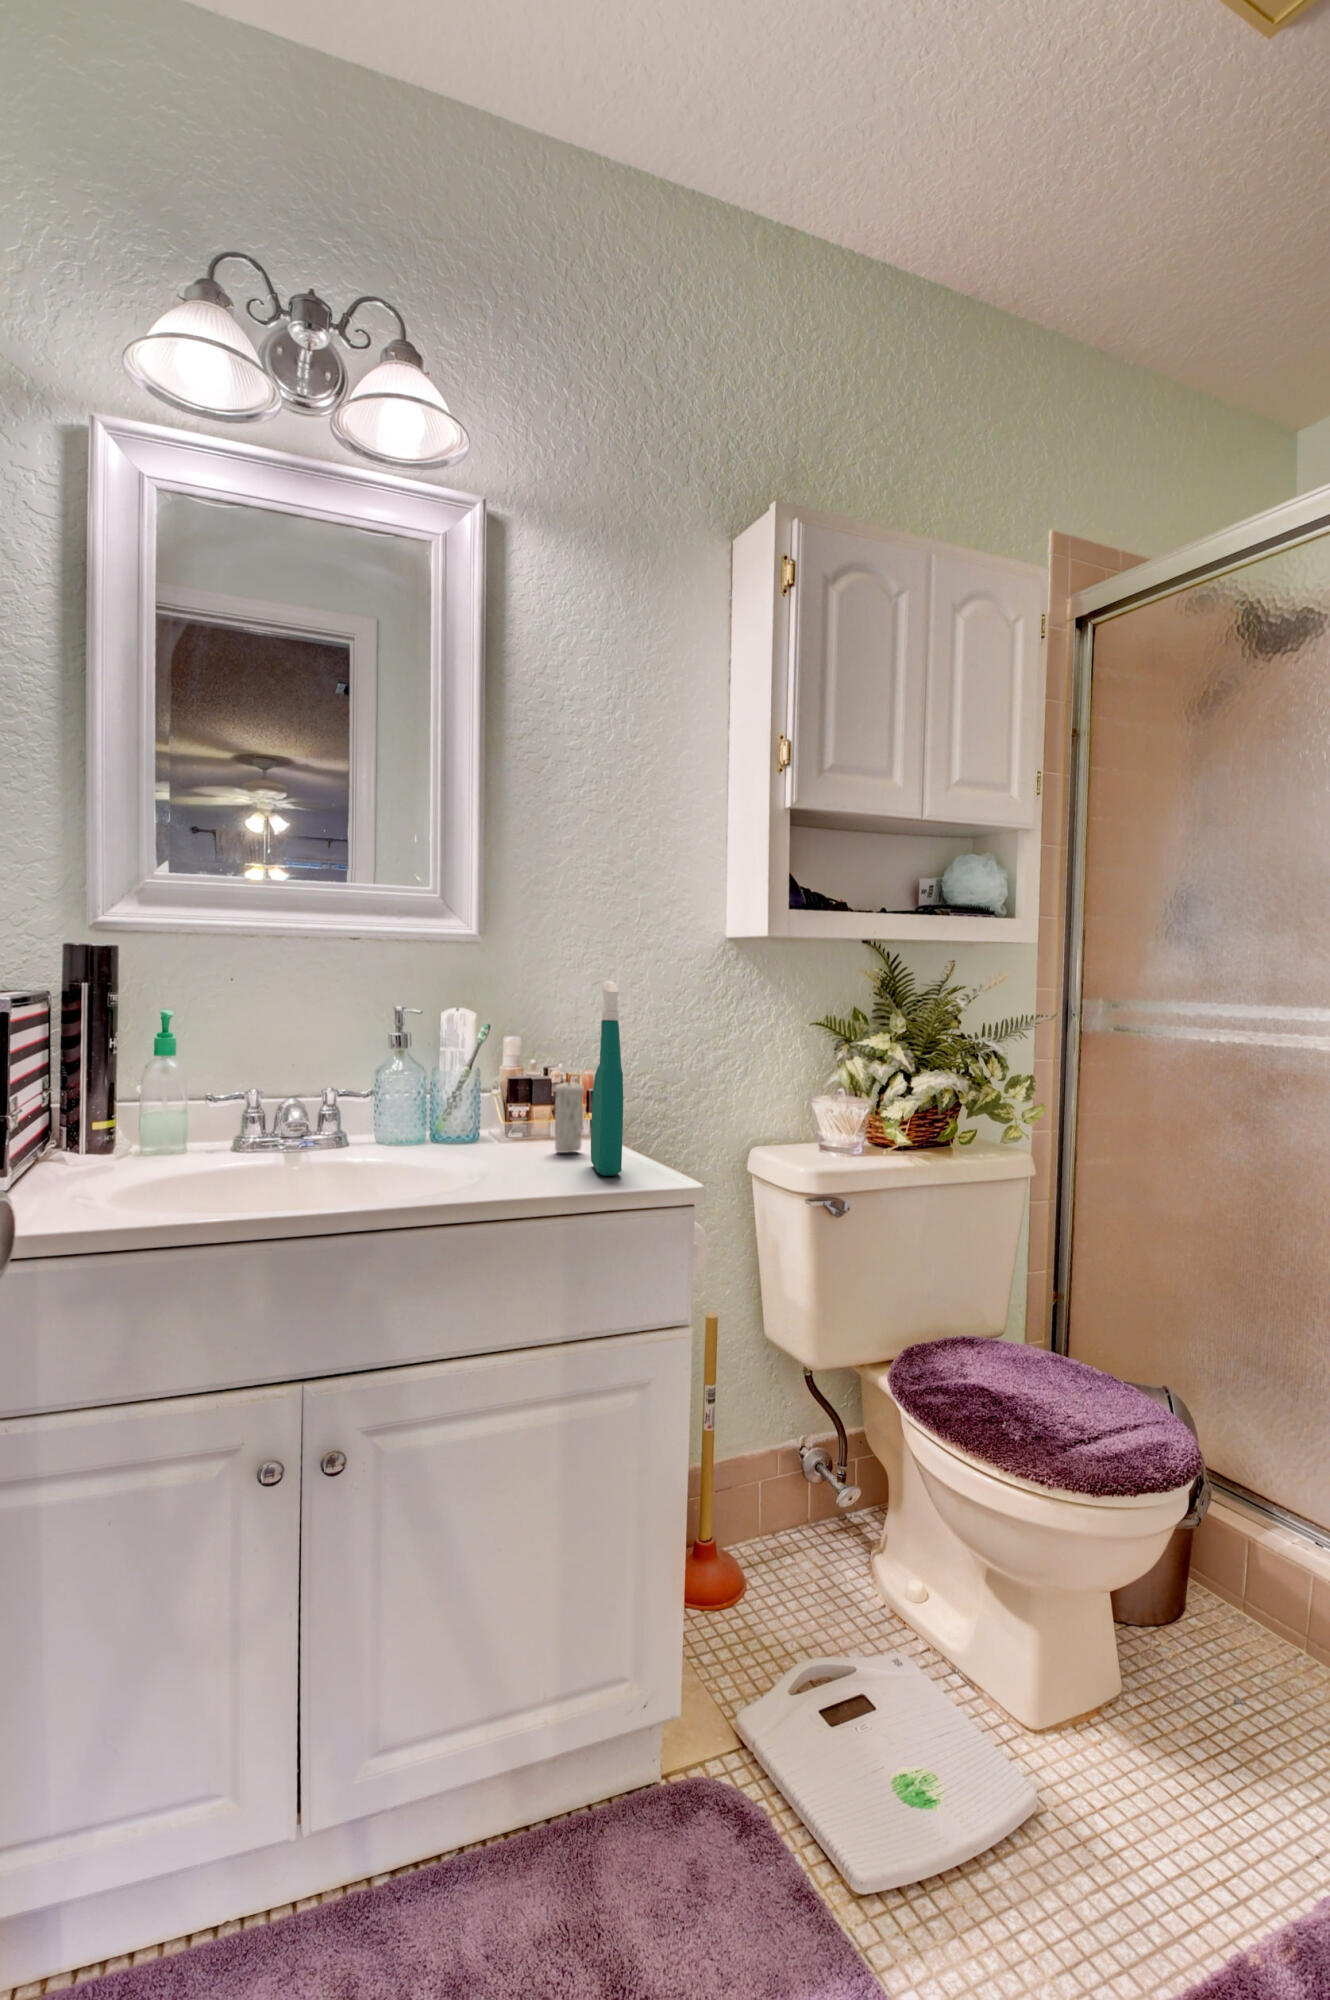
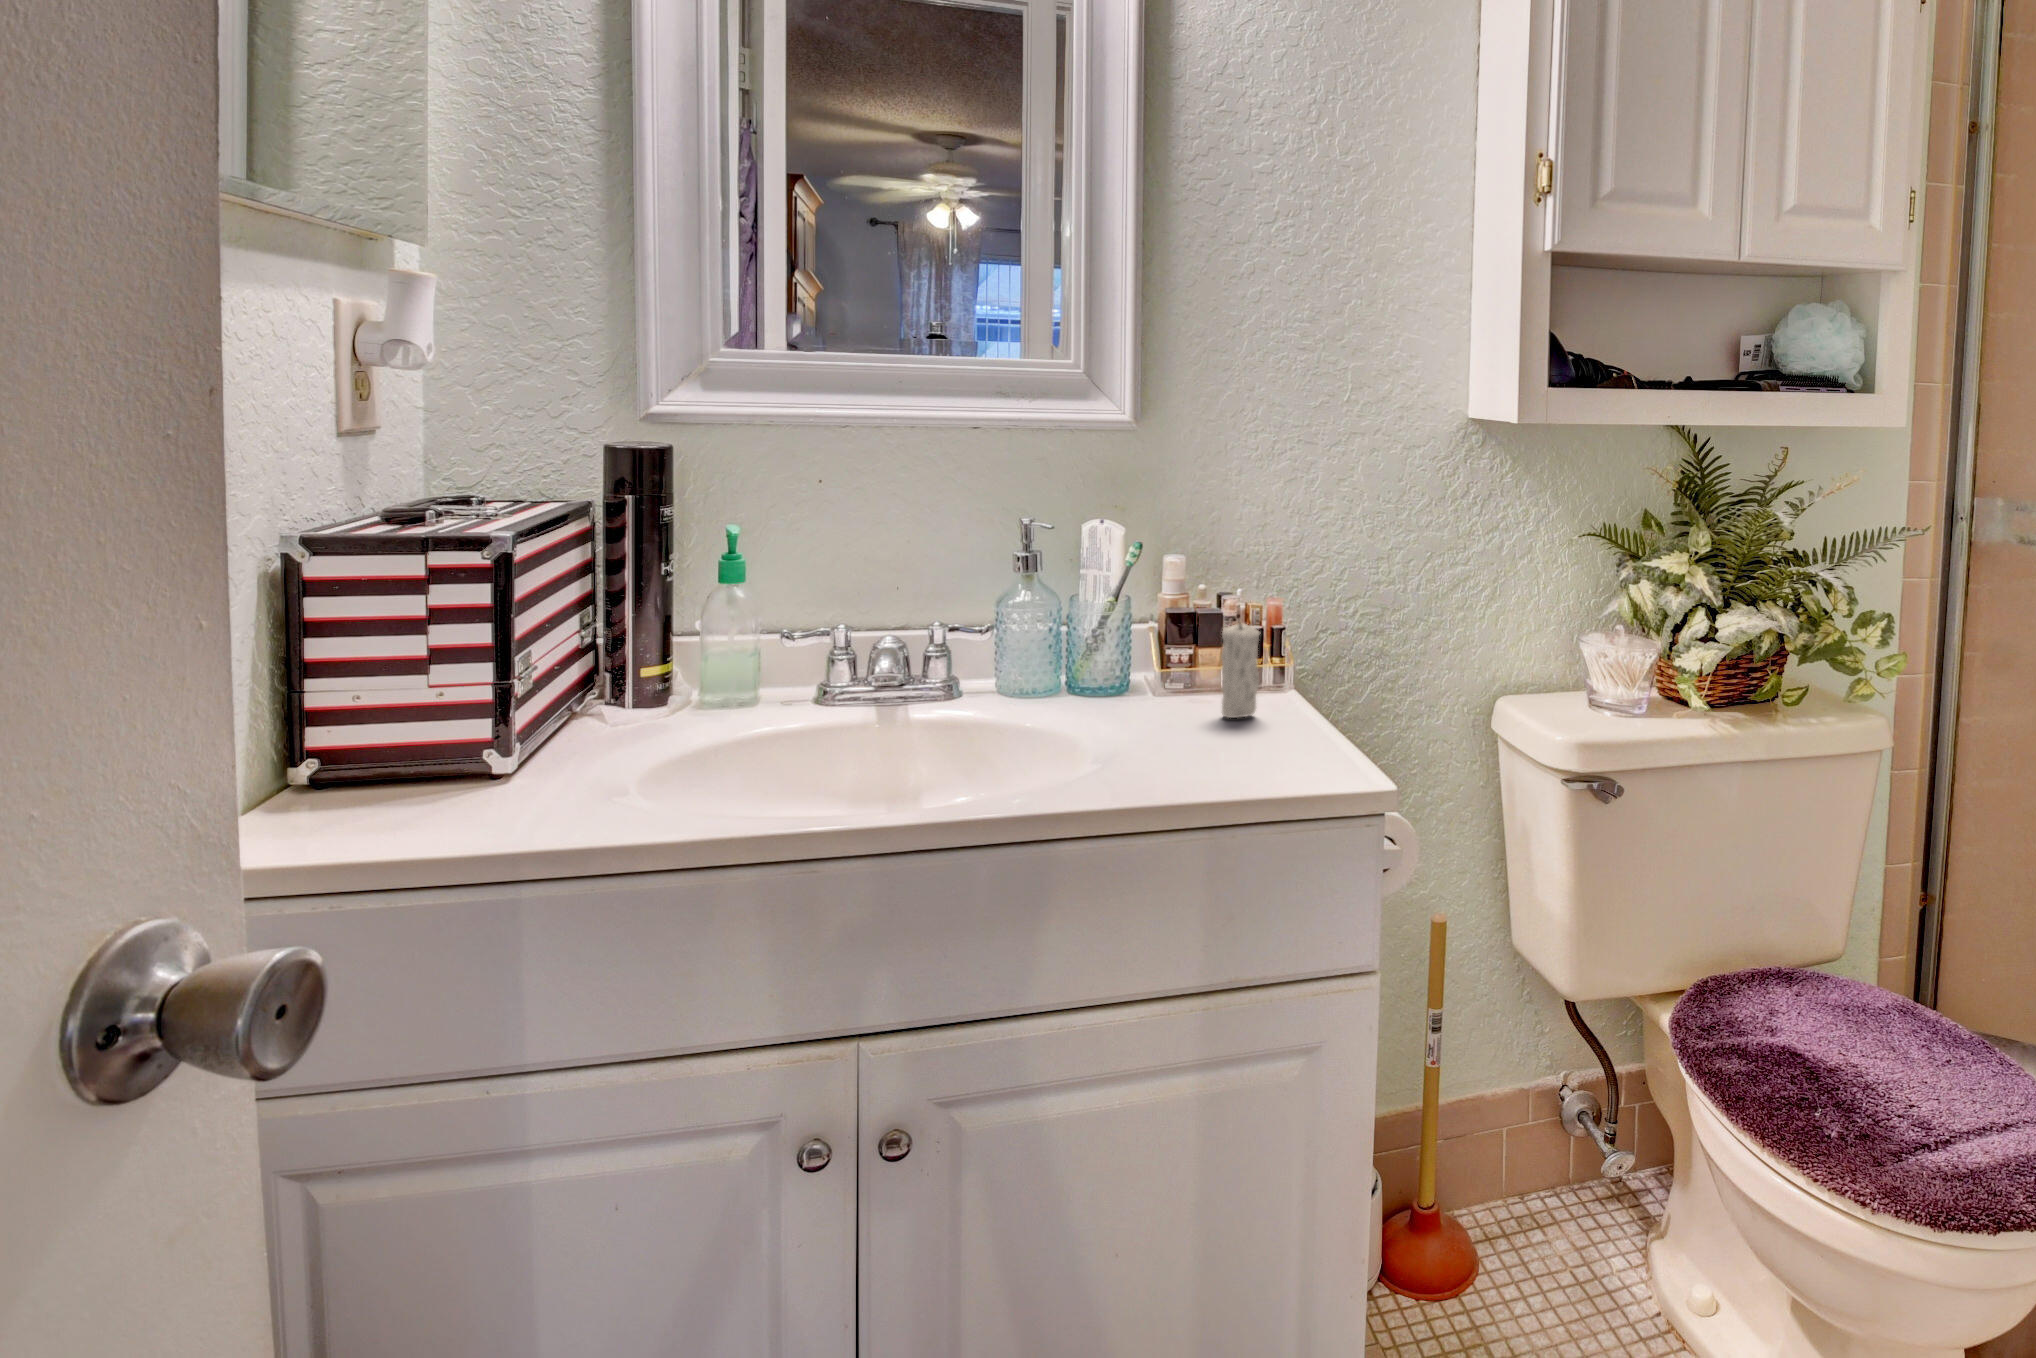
spray bottle: present [591,981,623,1176] -> none [1260,503,1296,764]

